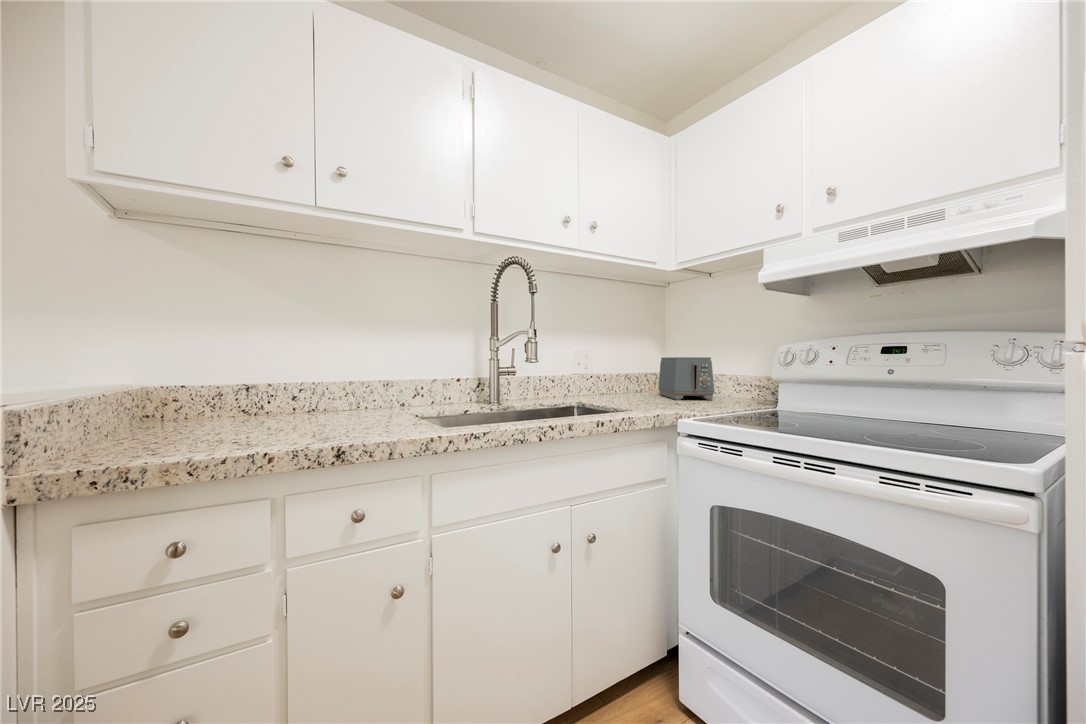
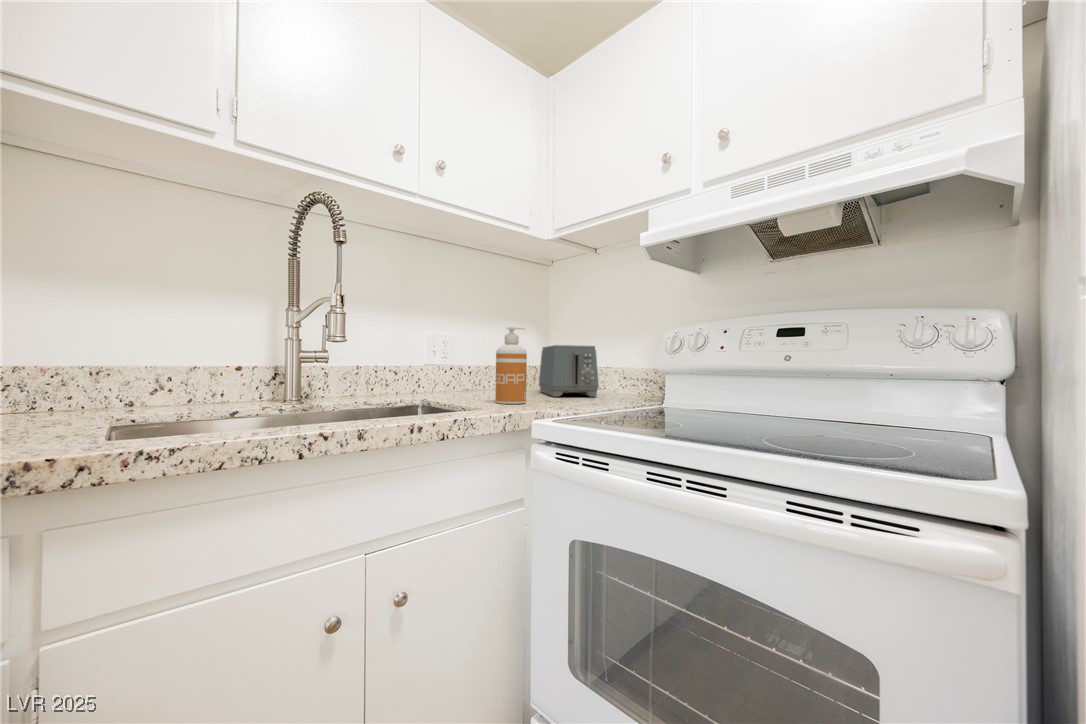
soap dispenser: none [634,346,659,406] -> present [496,327,527,404]

